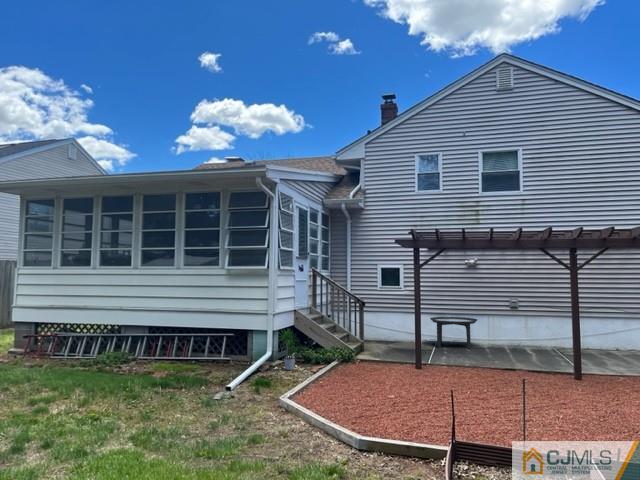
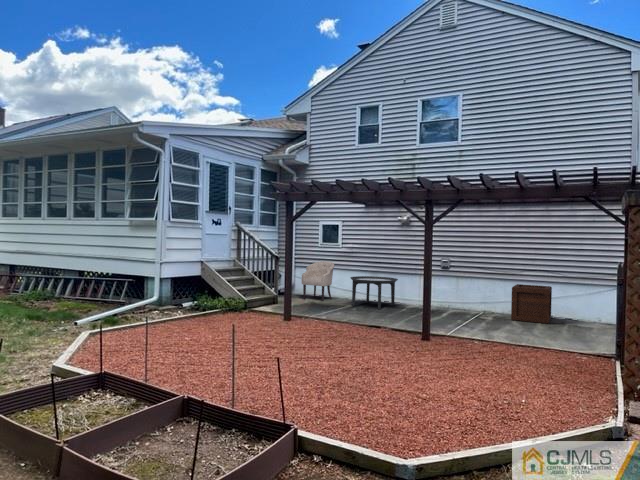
chair: none [372,304,402,345] -> present [302,261,335,301]
wooden crate: none [583,318,629,352] -> present [511,284,552,324]
potted plant: present [280,329,297,370] -> none [159,274,184,312]

